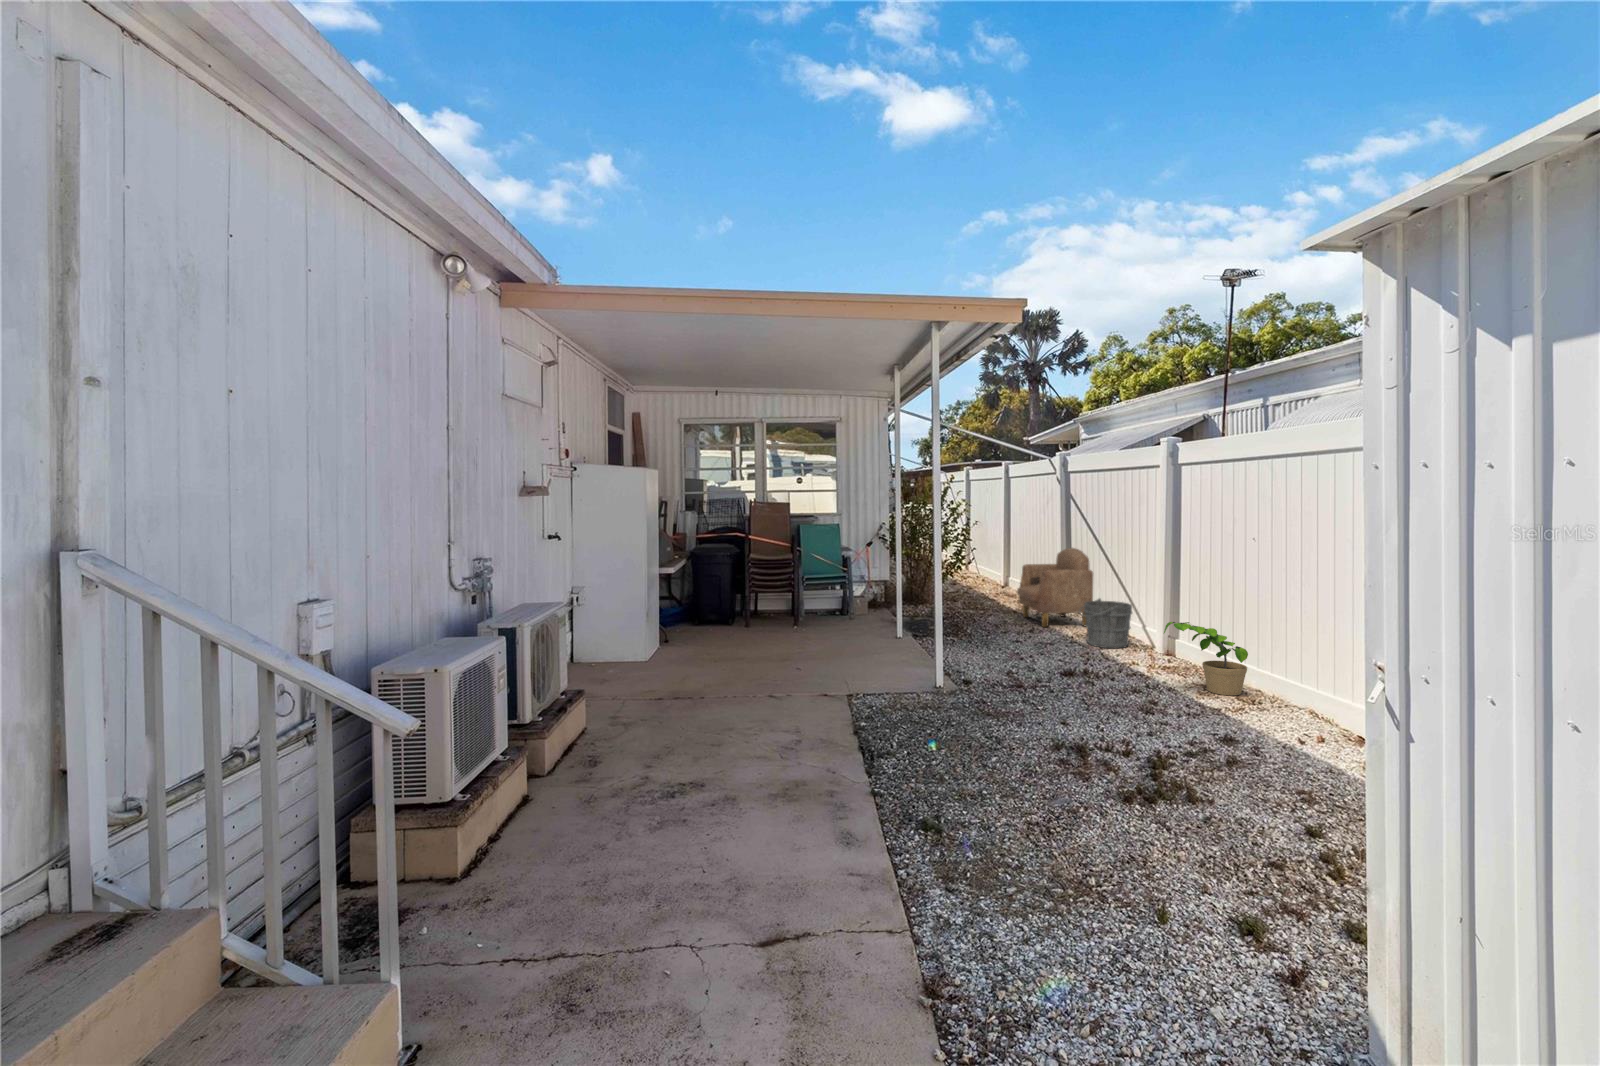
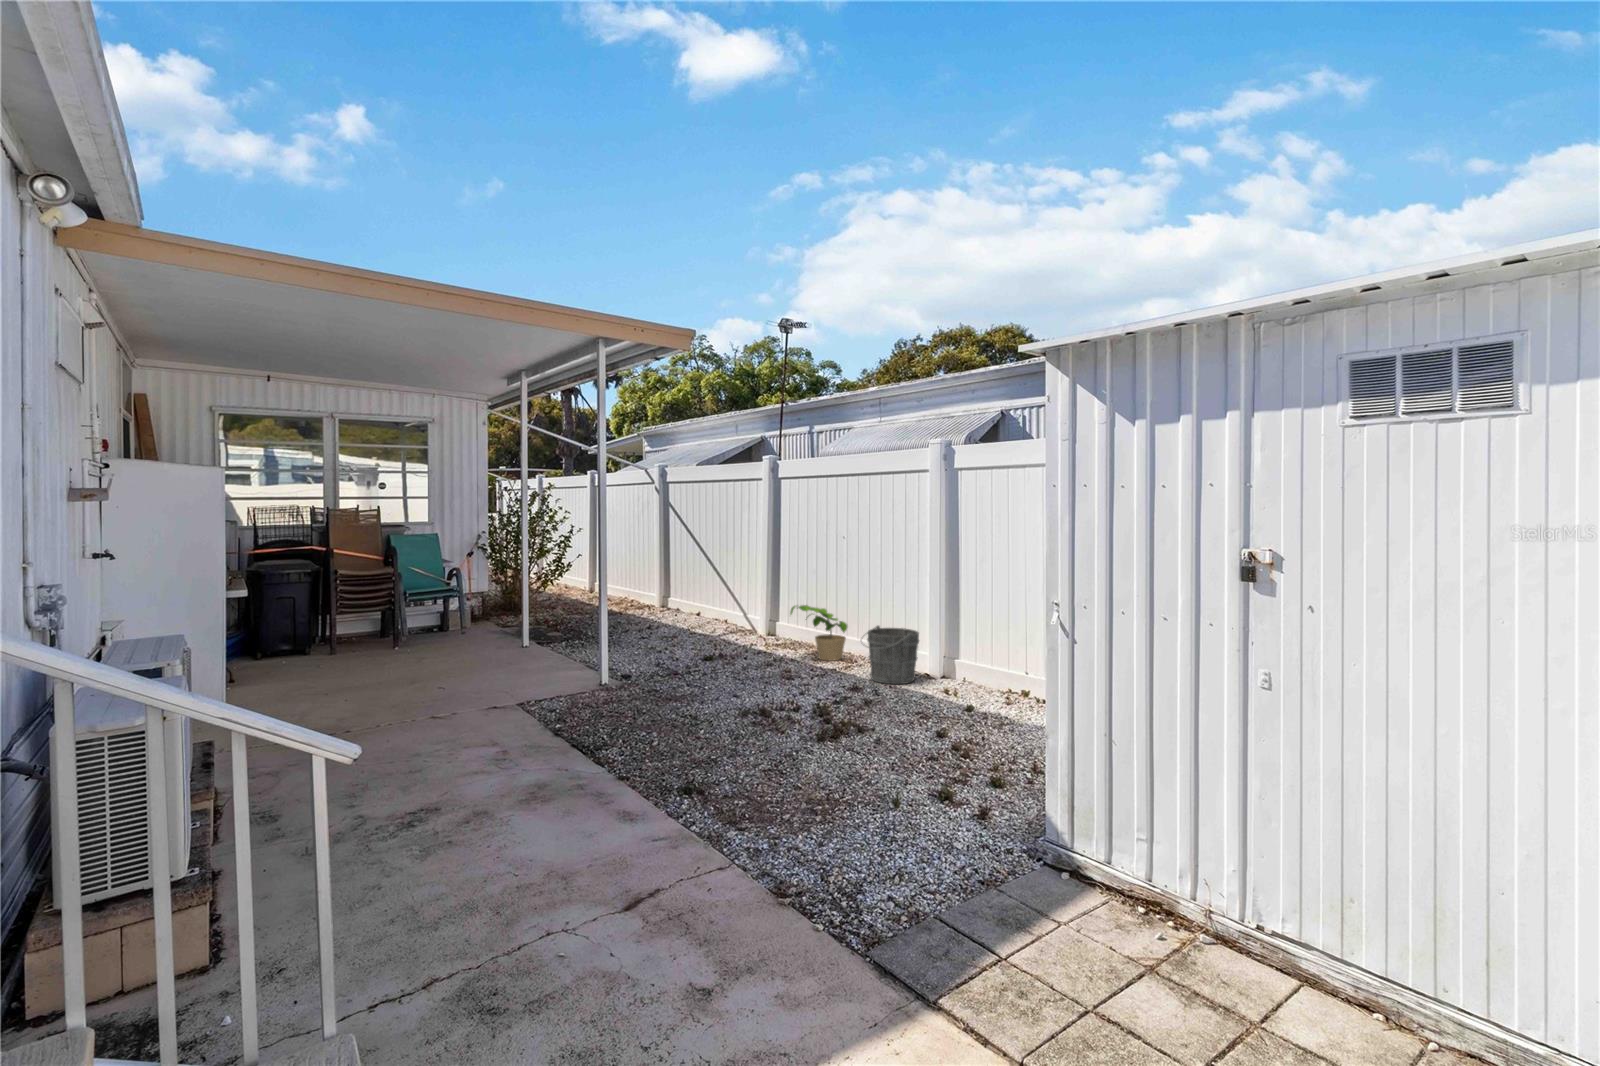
armchair: present [1017,548,1093,627] -> none [632,551,703,626]
bucket: present [1079,599,1132,648] -> present [867,626,919,684]

